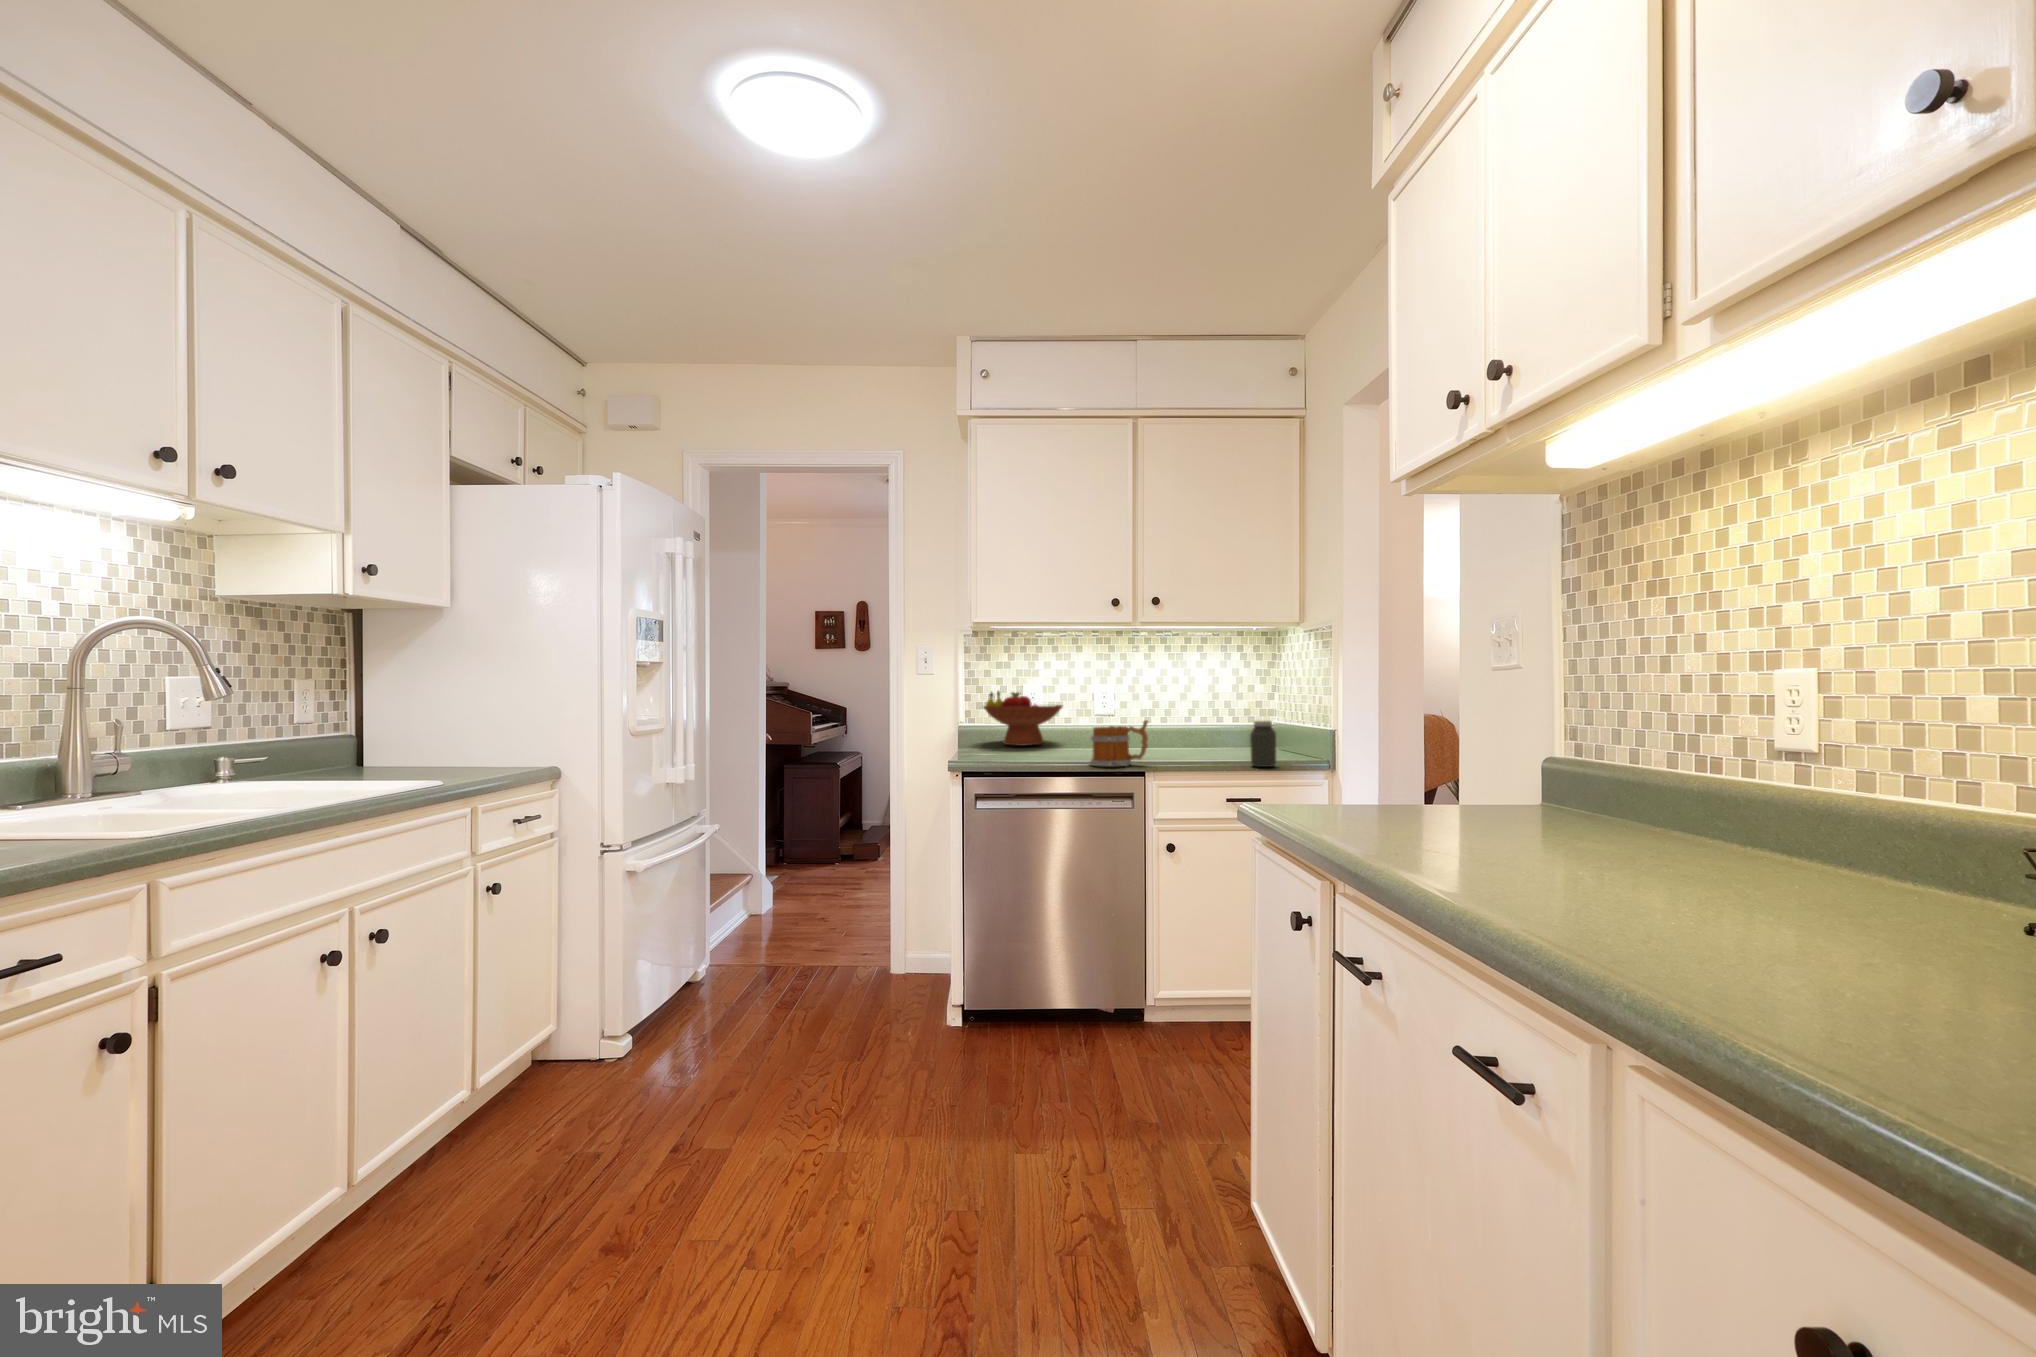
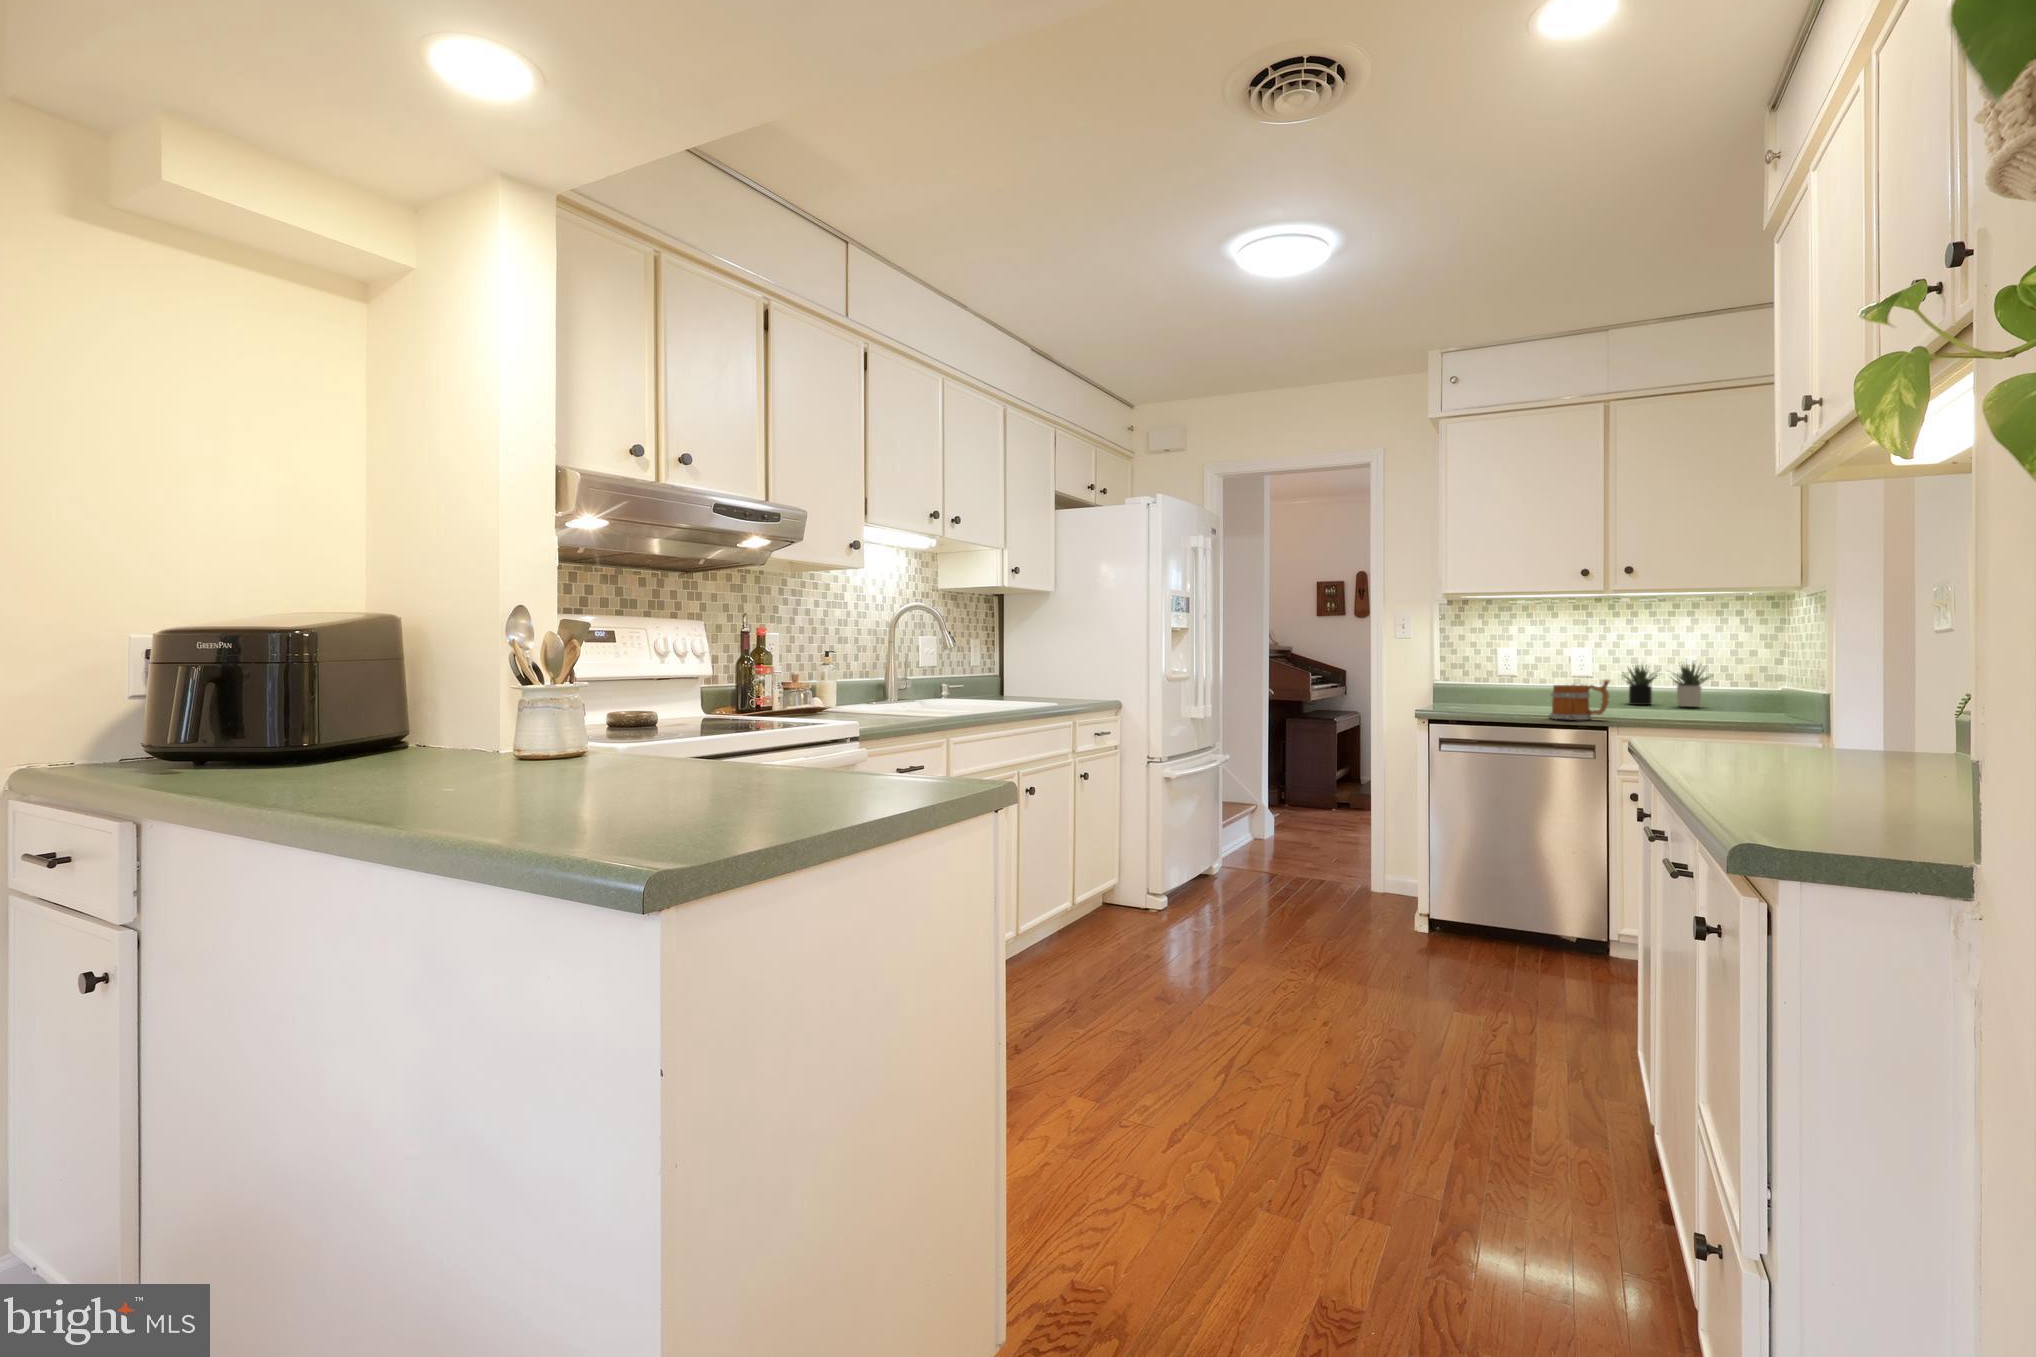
fruit bowl: present [984,691,1062,746] -> none [1455,652,1536,701]
succulent plant: none [1140,694,1228,744] -> present [1625,661,1708,707]
jar: present [1250,721,1276,767] -> none [1721,682,1750,726]

